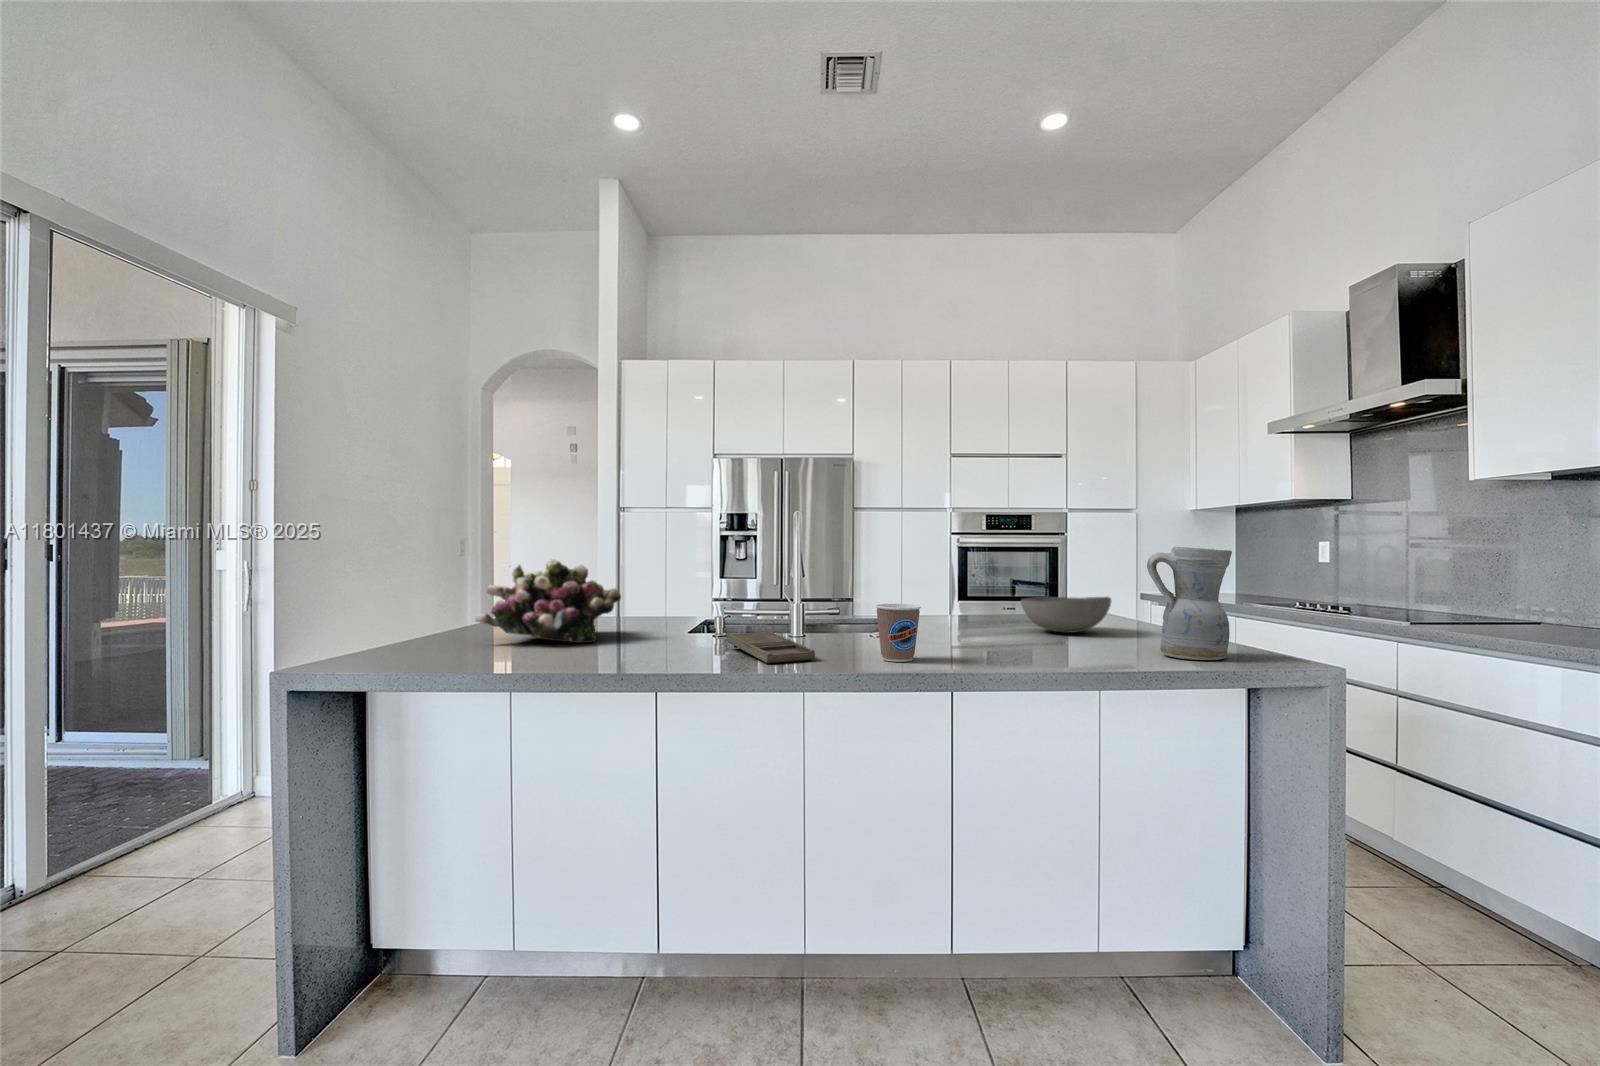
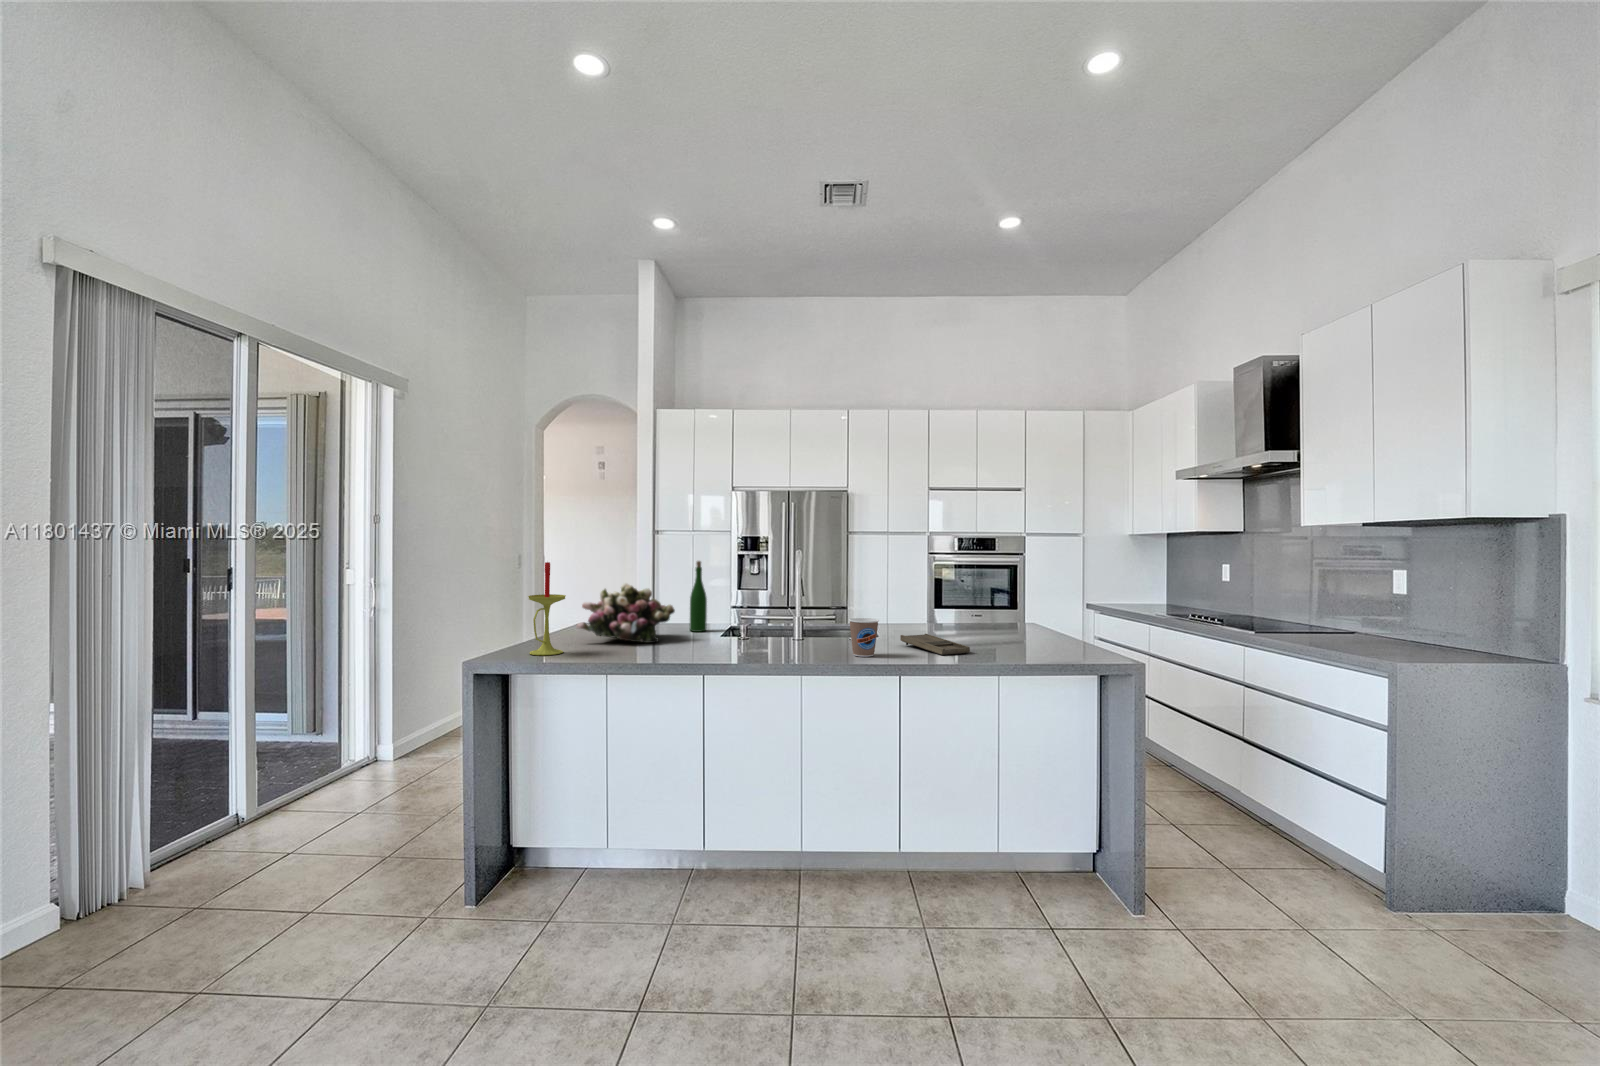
candle: none [387,518,449,663] -> present [528,562,566,655]
wine bottle: none [647,530,671,627] -> present [690,561,707,632]
ceramic pitcher: present [1147,547,1232,660] -> none [1032,581,1085,657]
bowl: present [1021,597,1111,633] -> none [959,611,1022,637]
tray: present [726,631,815,663] -> present [900,634,970,655]

